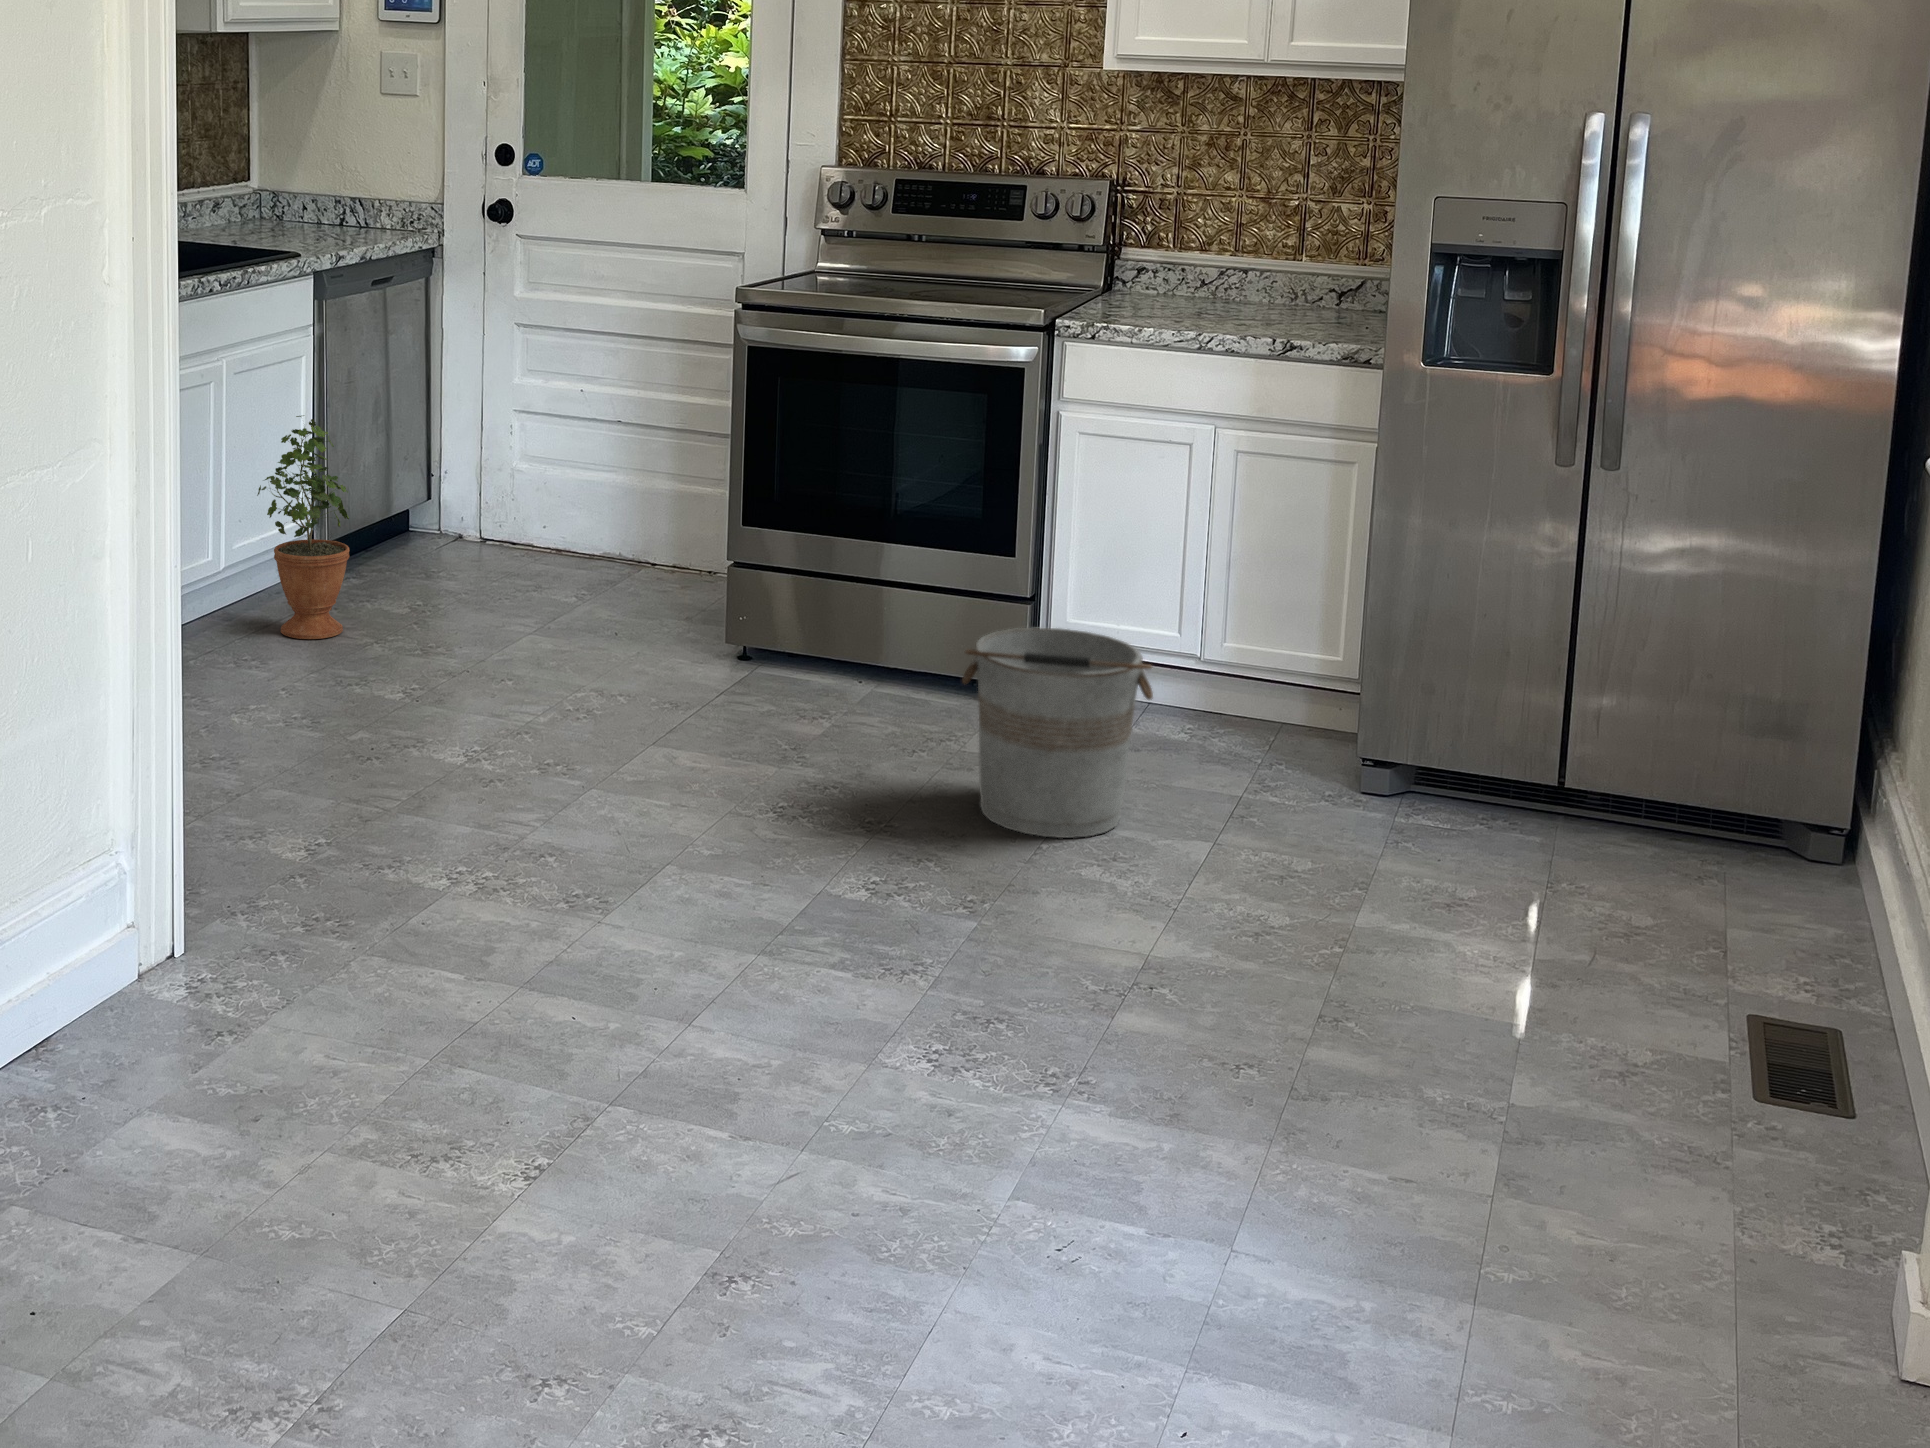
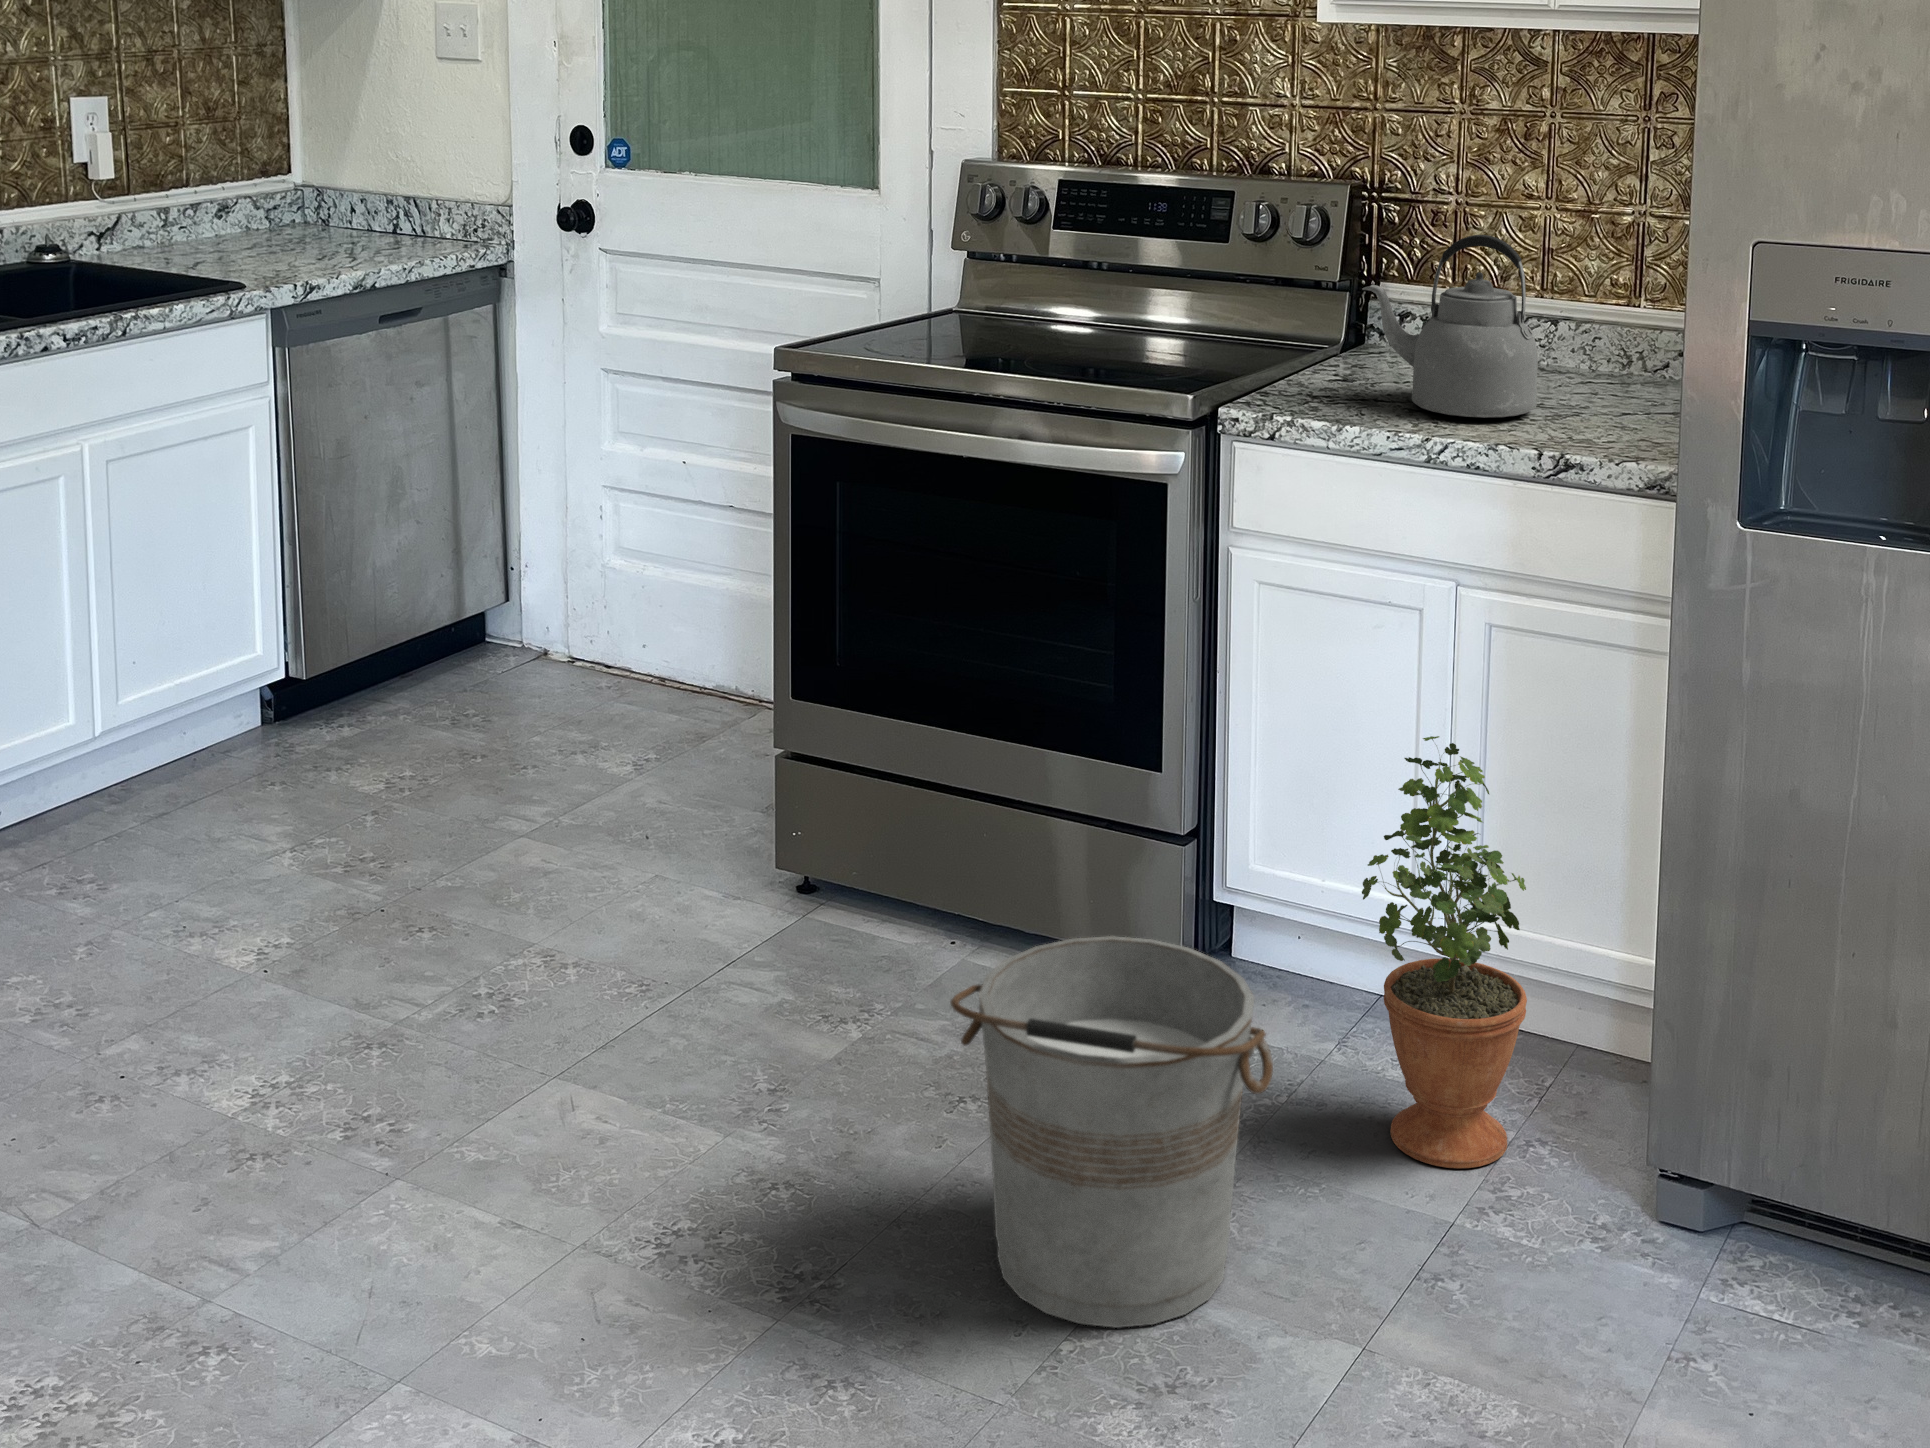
kettle: none [1139,208,1255,324] -> present [1362,235,1538,418]
potted plant: present [257,415,350,639] -> present [1362,736,1527,1168]

